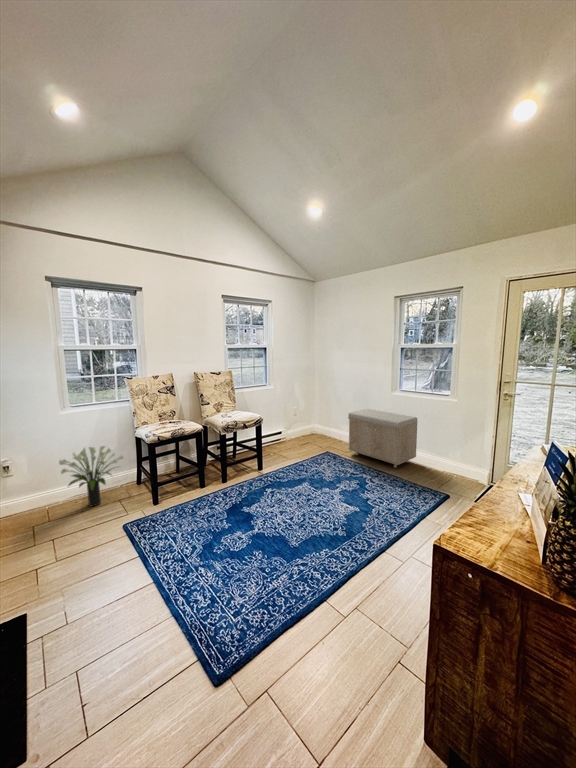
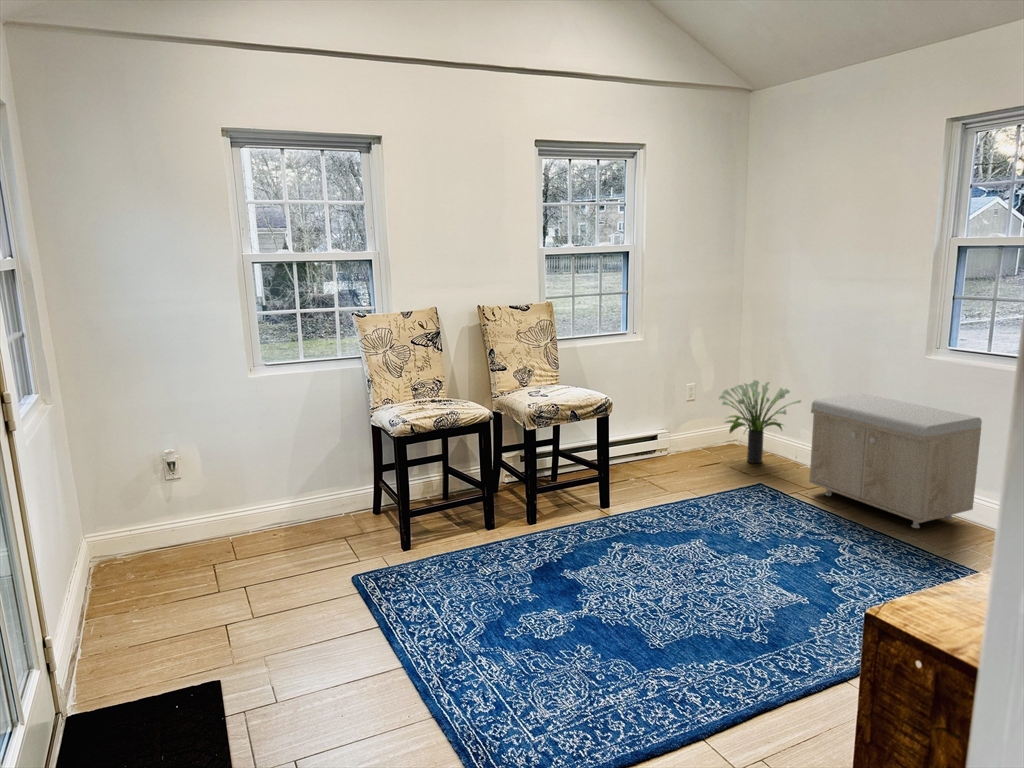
potted plant: present [59,446,123,506] -> present [719,380,801,463]

